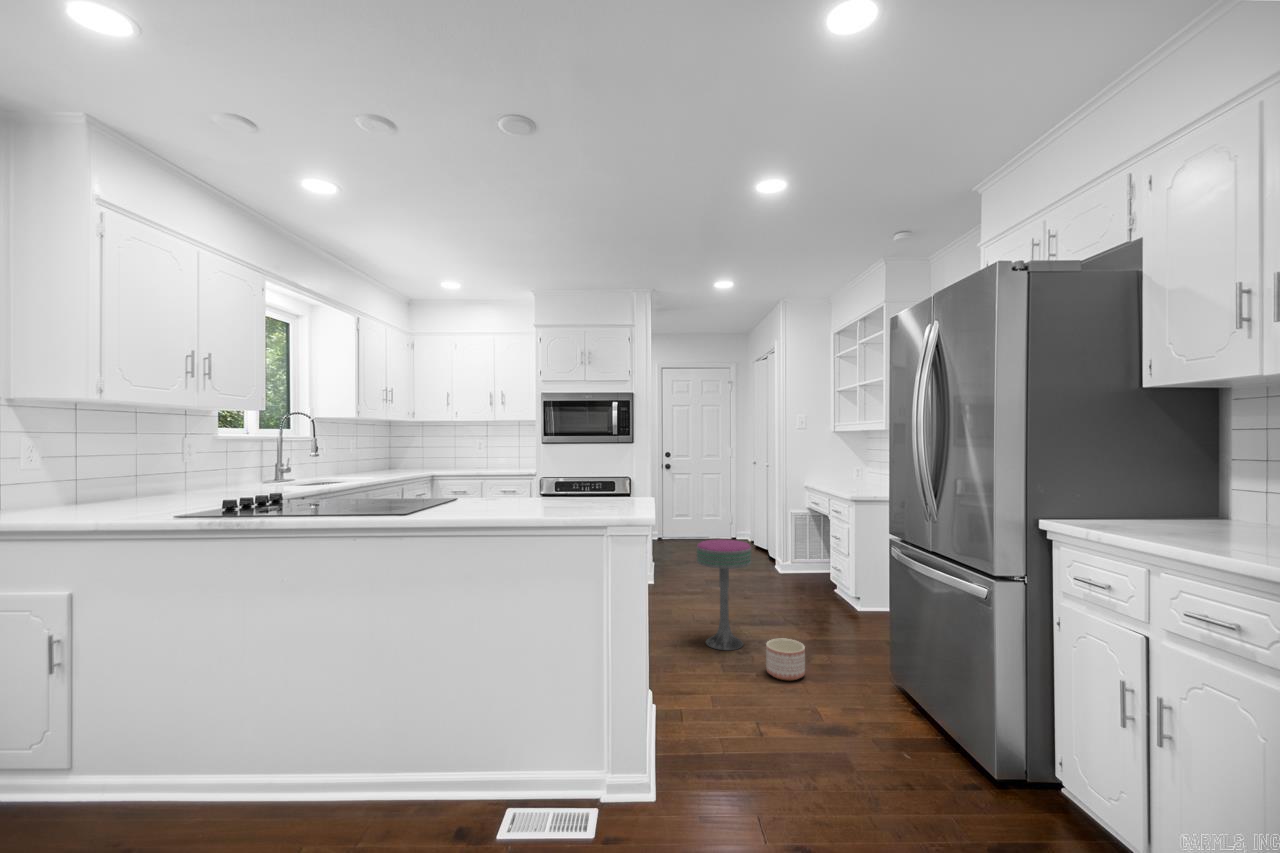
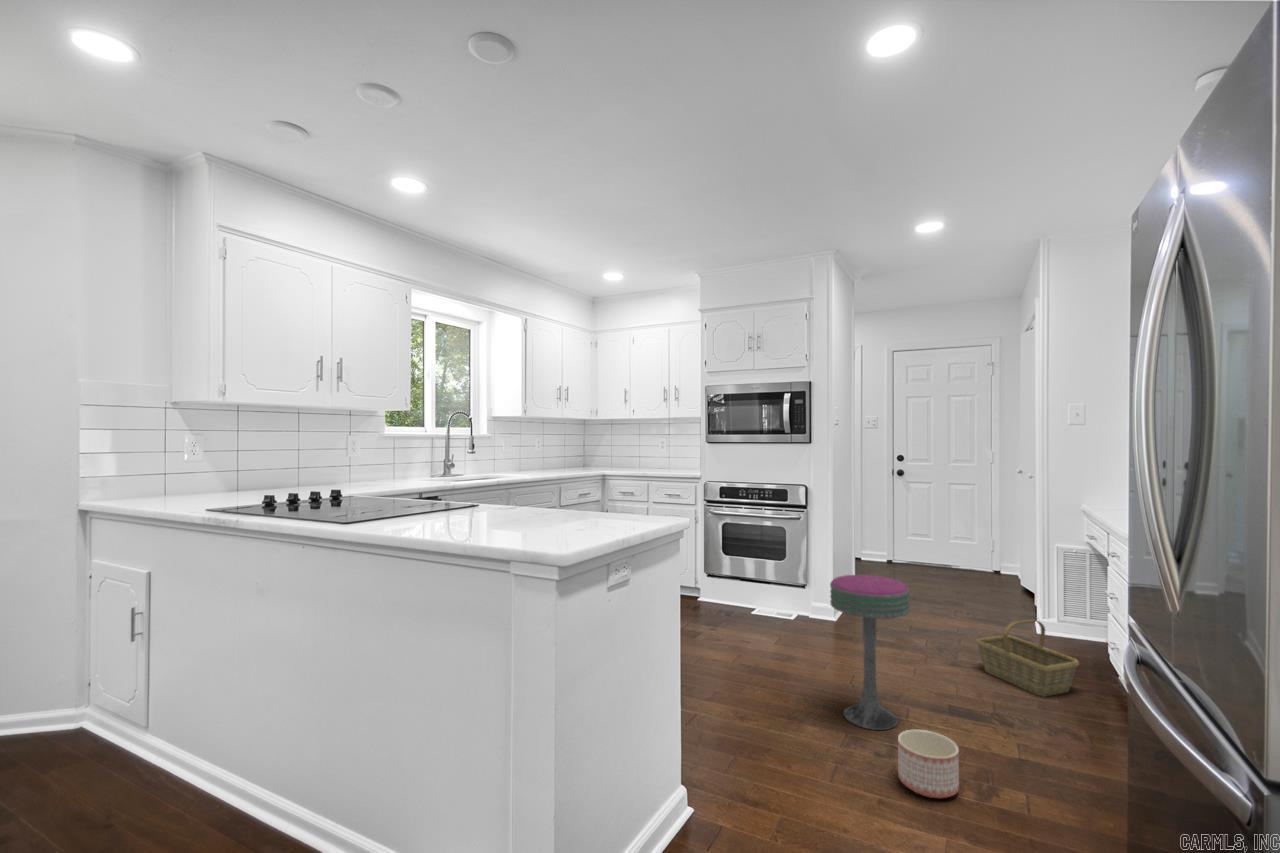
basket: none [763,562,826,612] -> present [976,620,1079,697]

